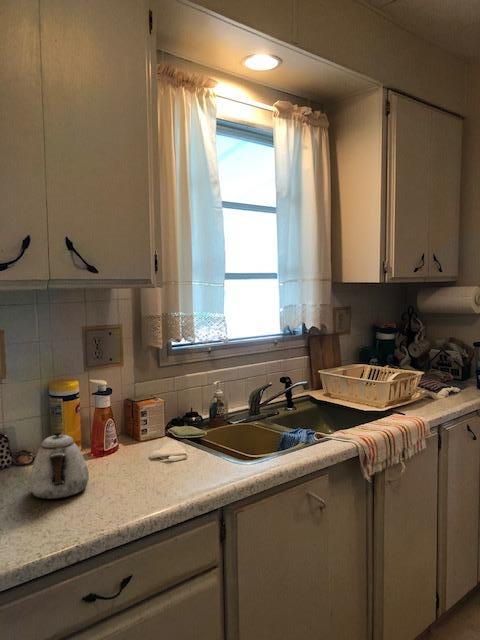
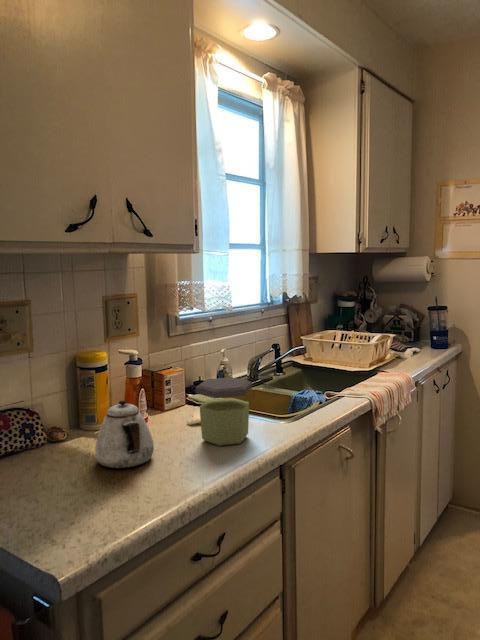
jar: none [140,413,198,483] -> present [196,377,252,446]

